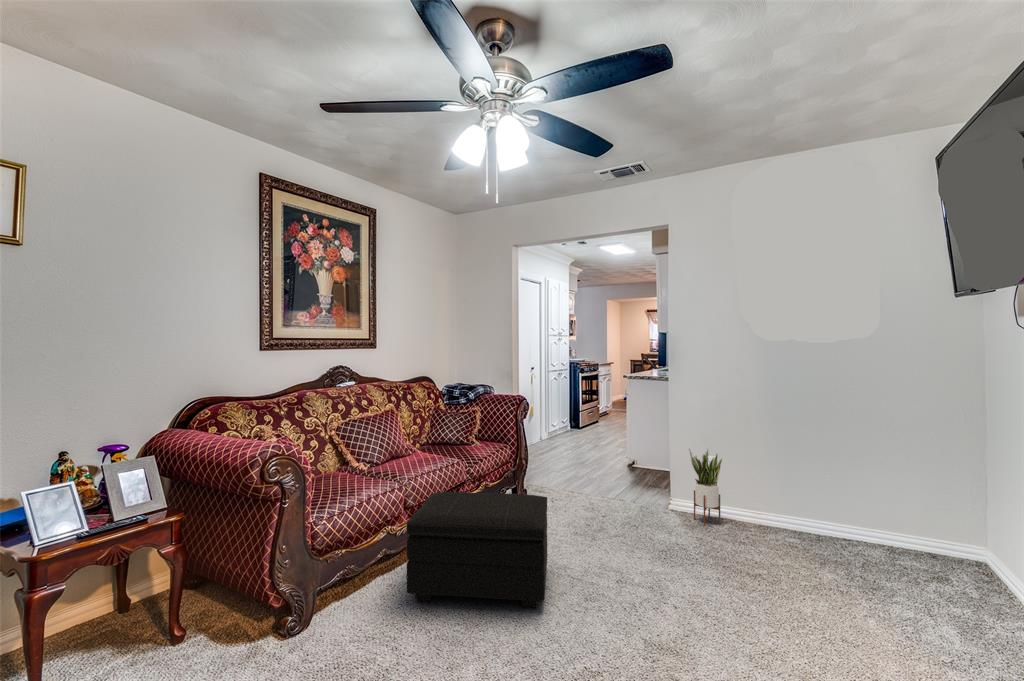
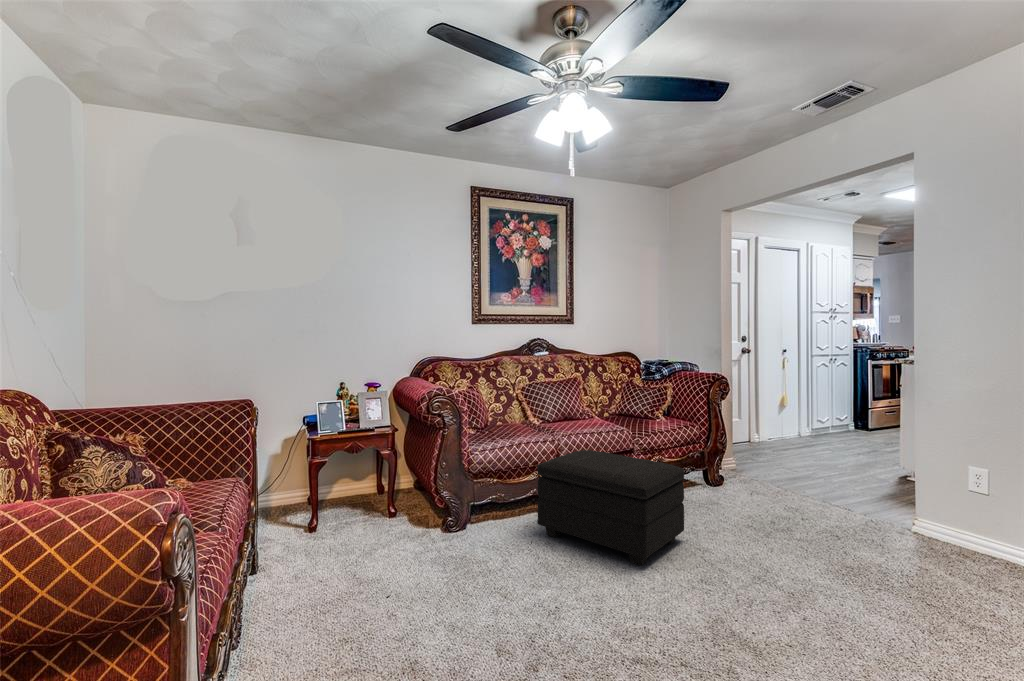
potted plant: present [689,449,722,526] -> none [923,448,982,557]

